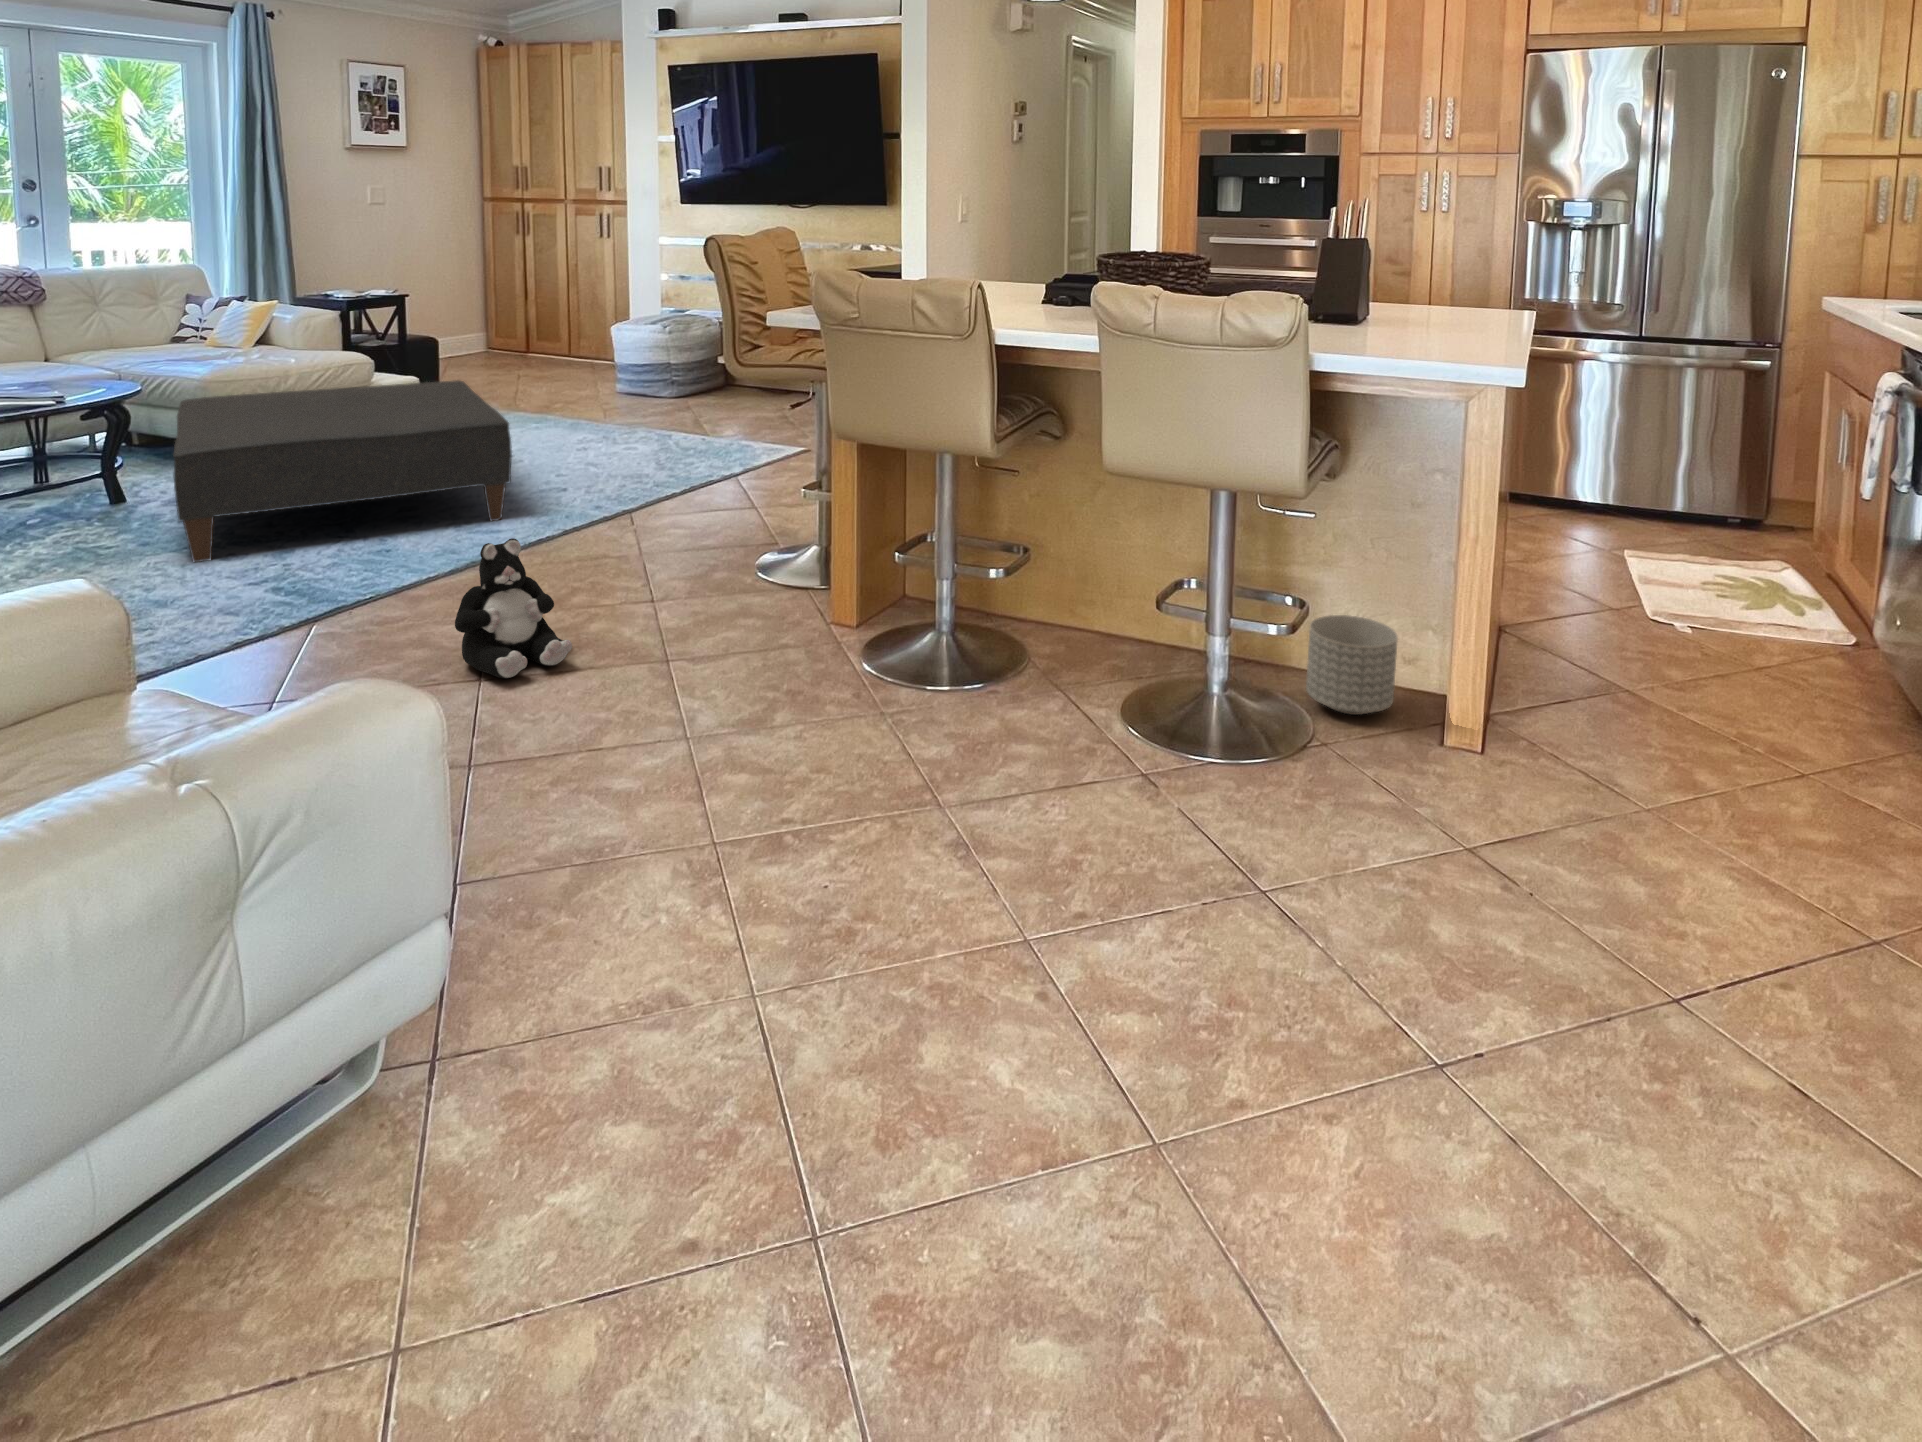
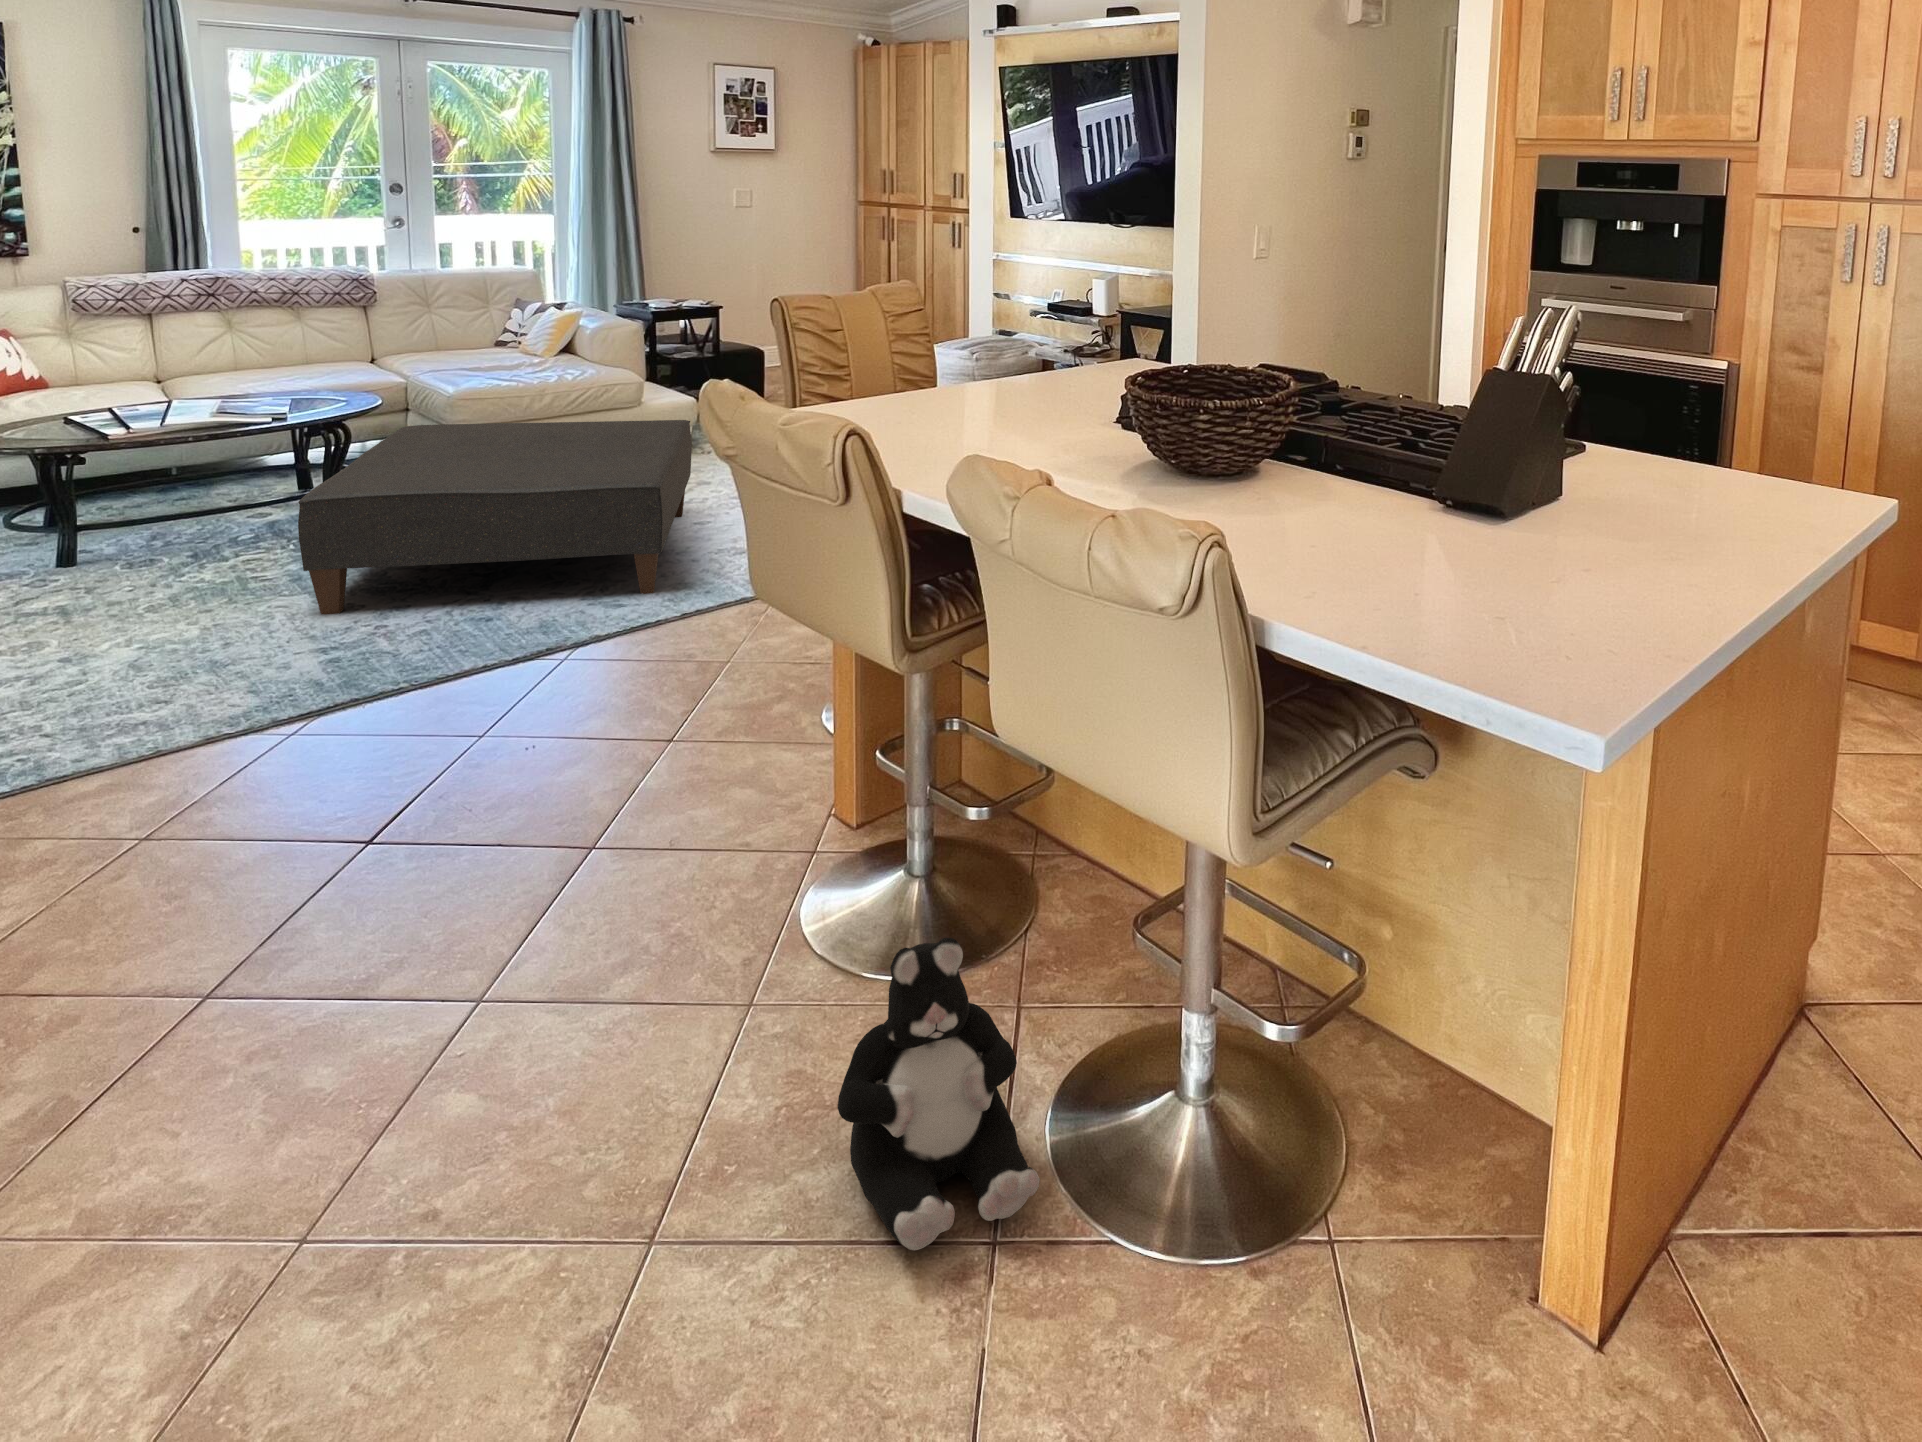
plush toy: present [455,538,572,678] -> present [838,938,1040,1250]
planter: present [1306,615,1398,715] -> none [1355,975,1501,1171]

